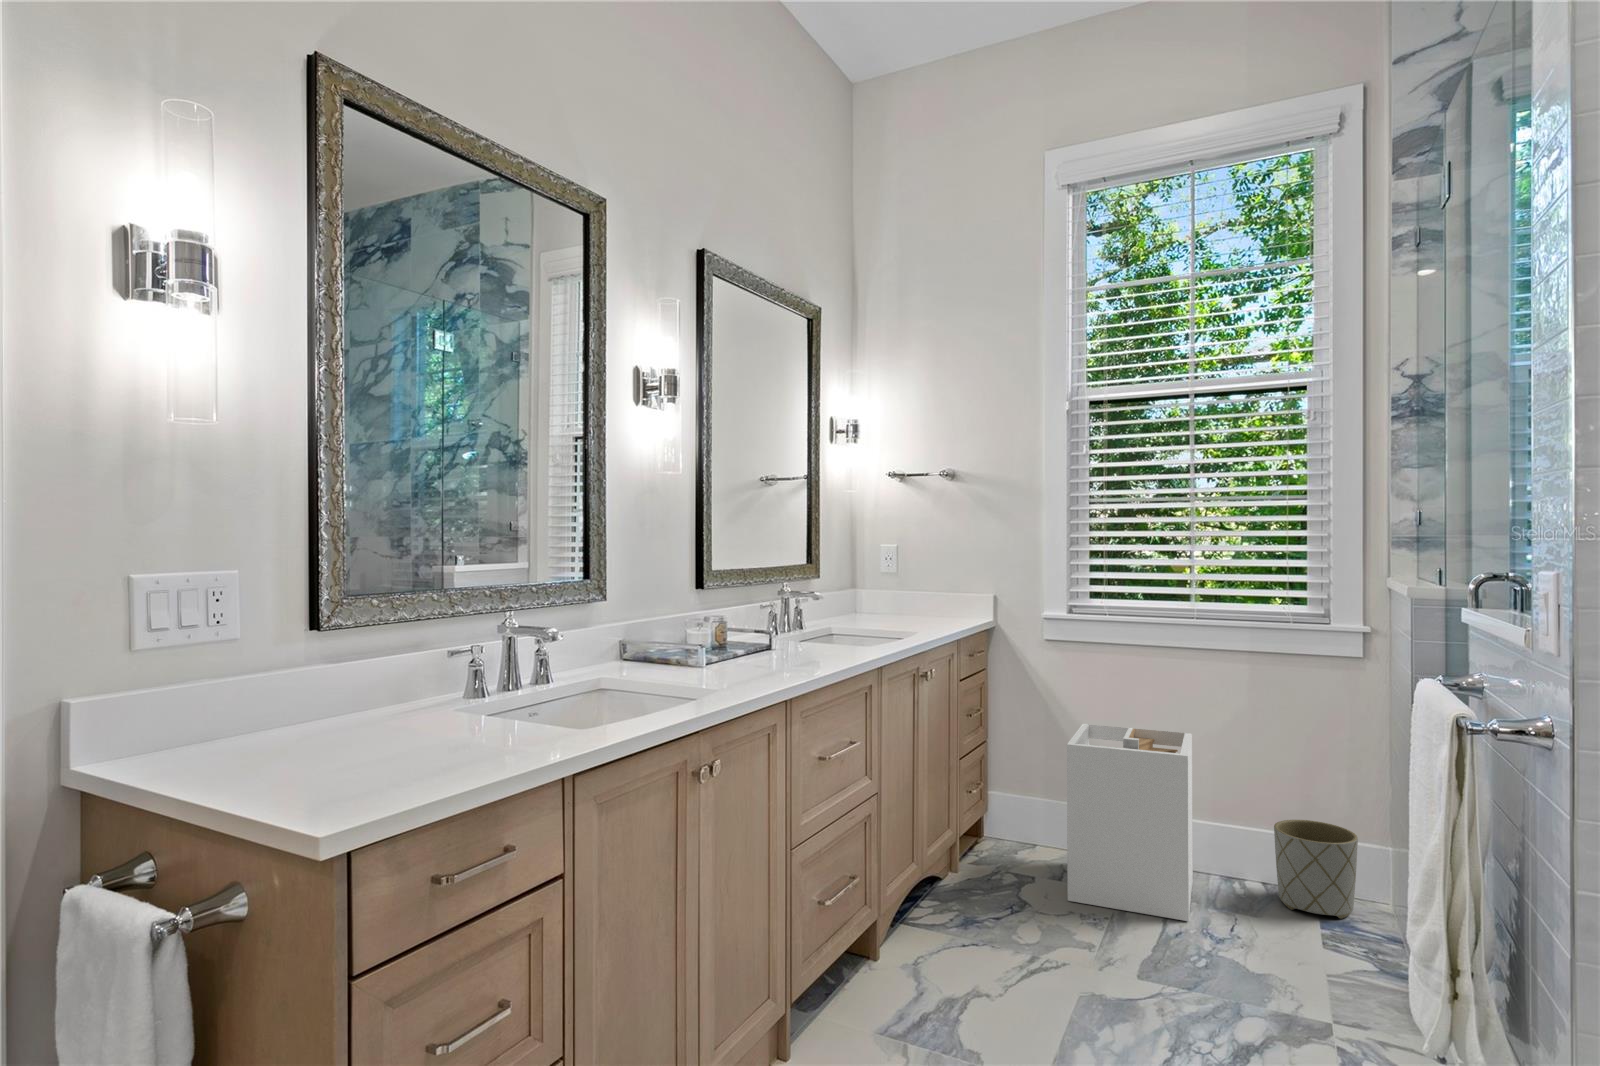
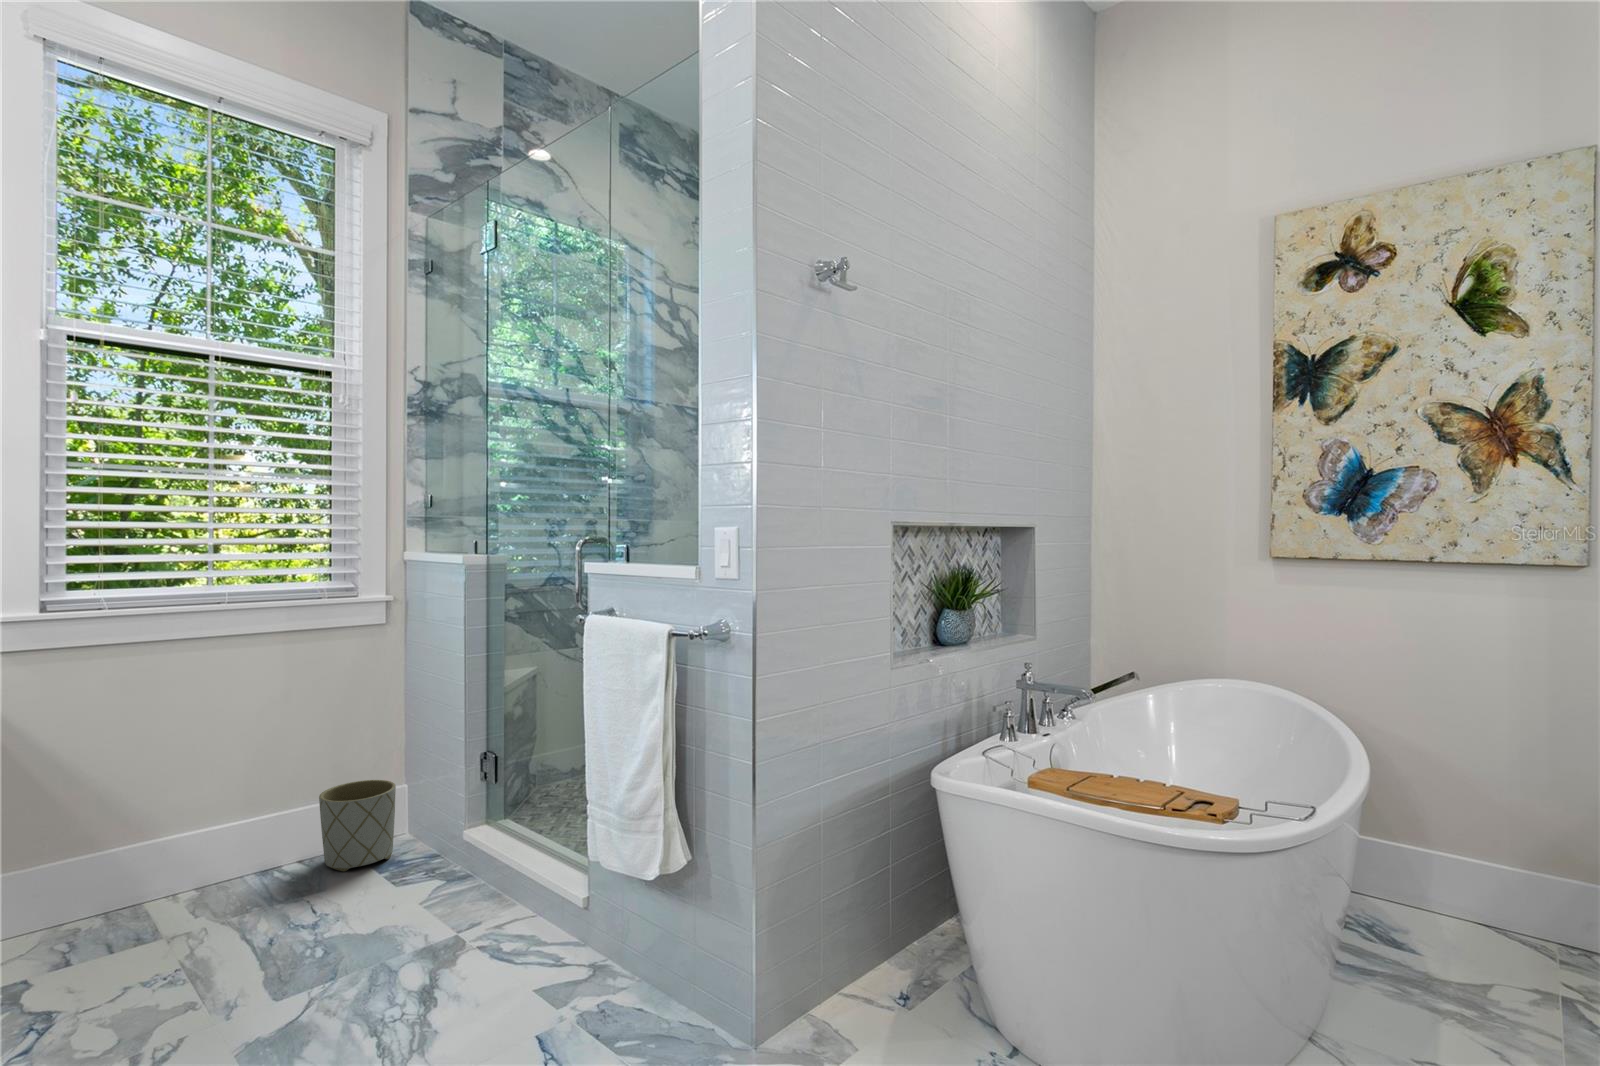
laundry hamper: present [1067,724,1193,921] -> none [77,731,269,981]

